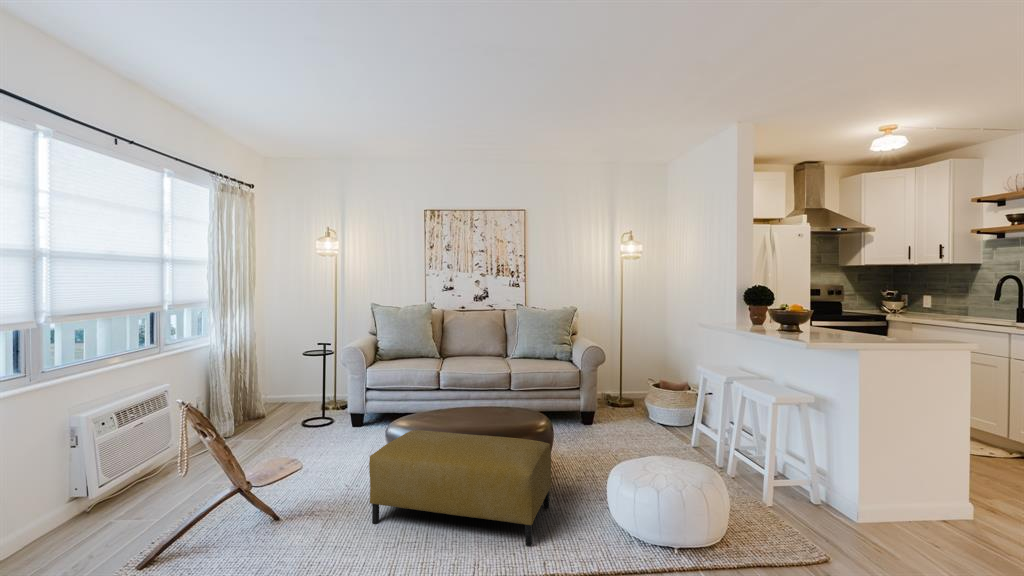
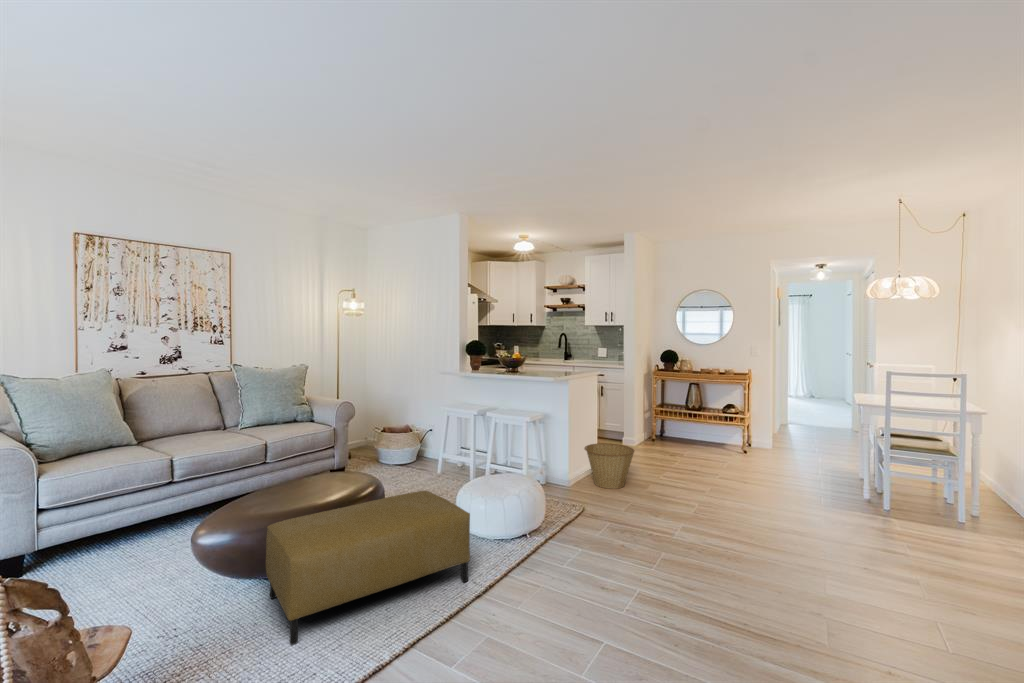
basket: none [867,458,976,546] -> present [584,443,634,489]

